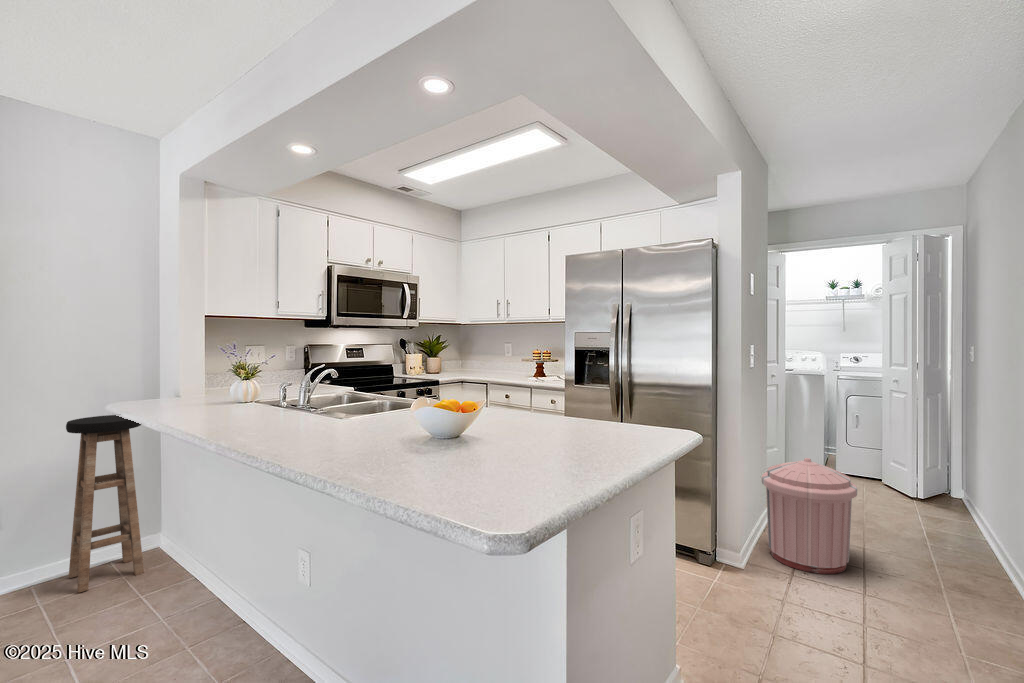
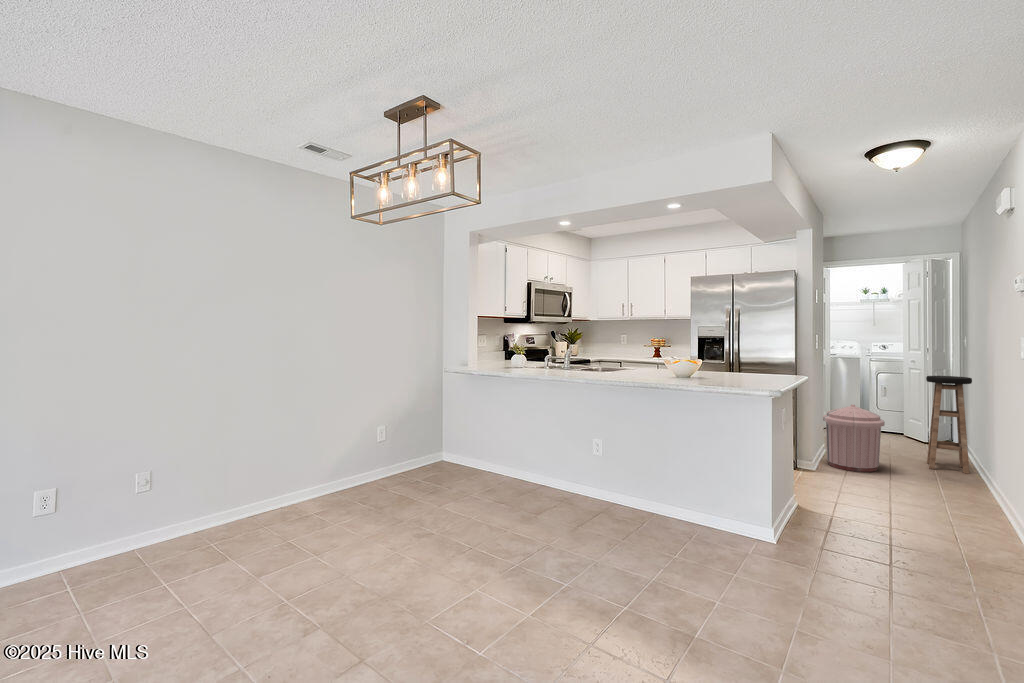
bar stool: present [66,415,144,592] -> present [926,376,972,474]

